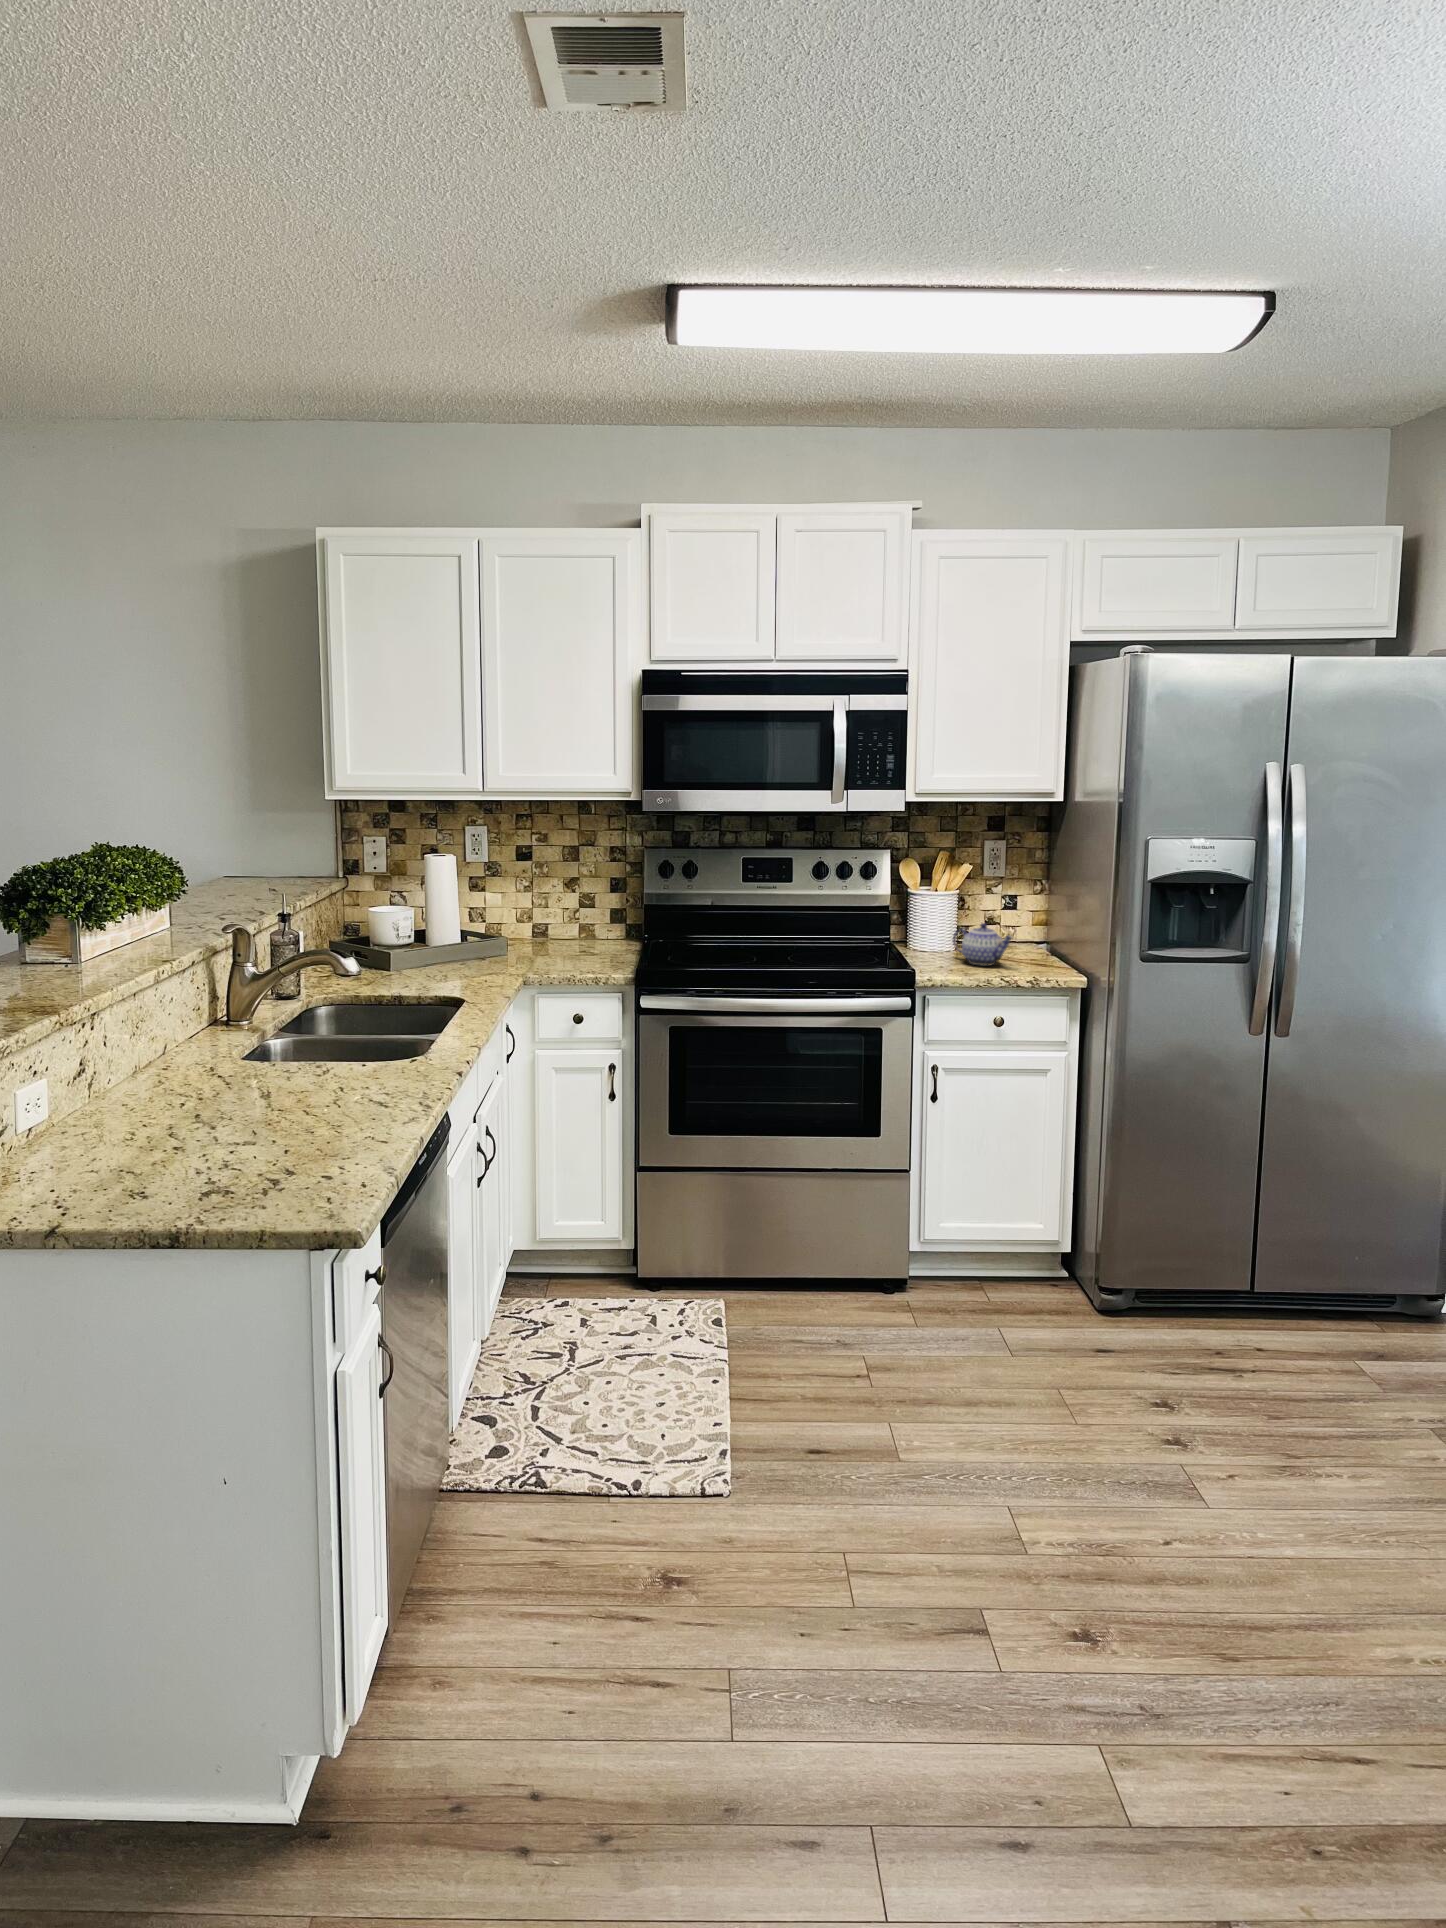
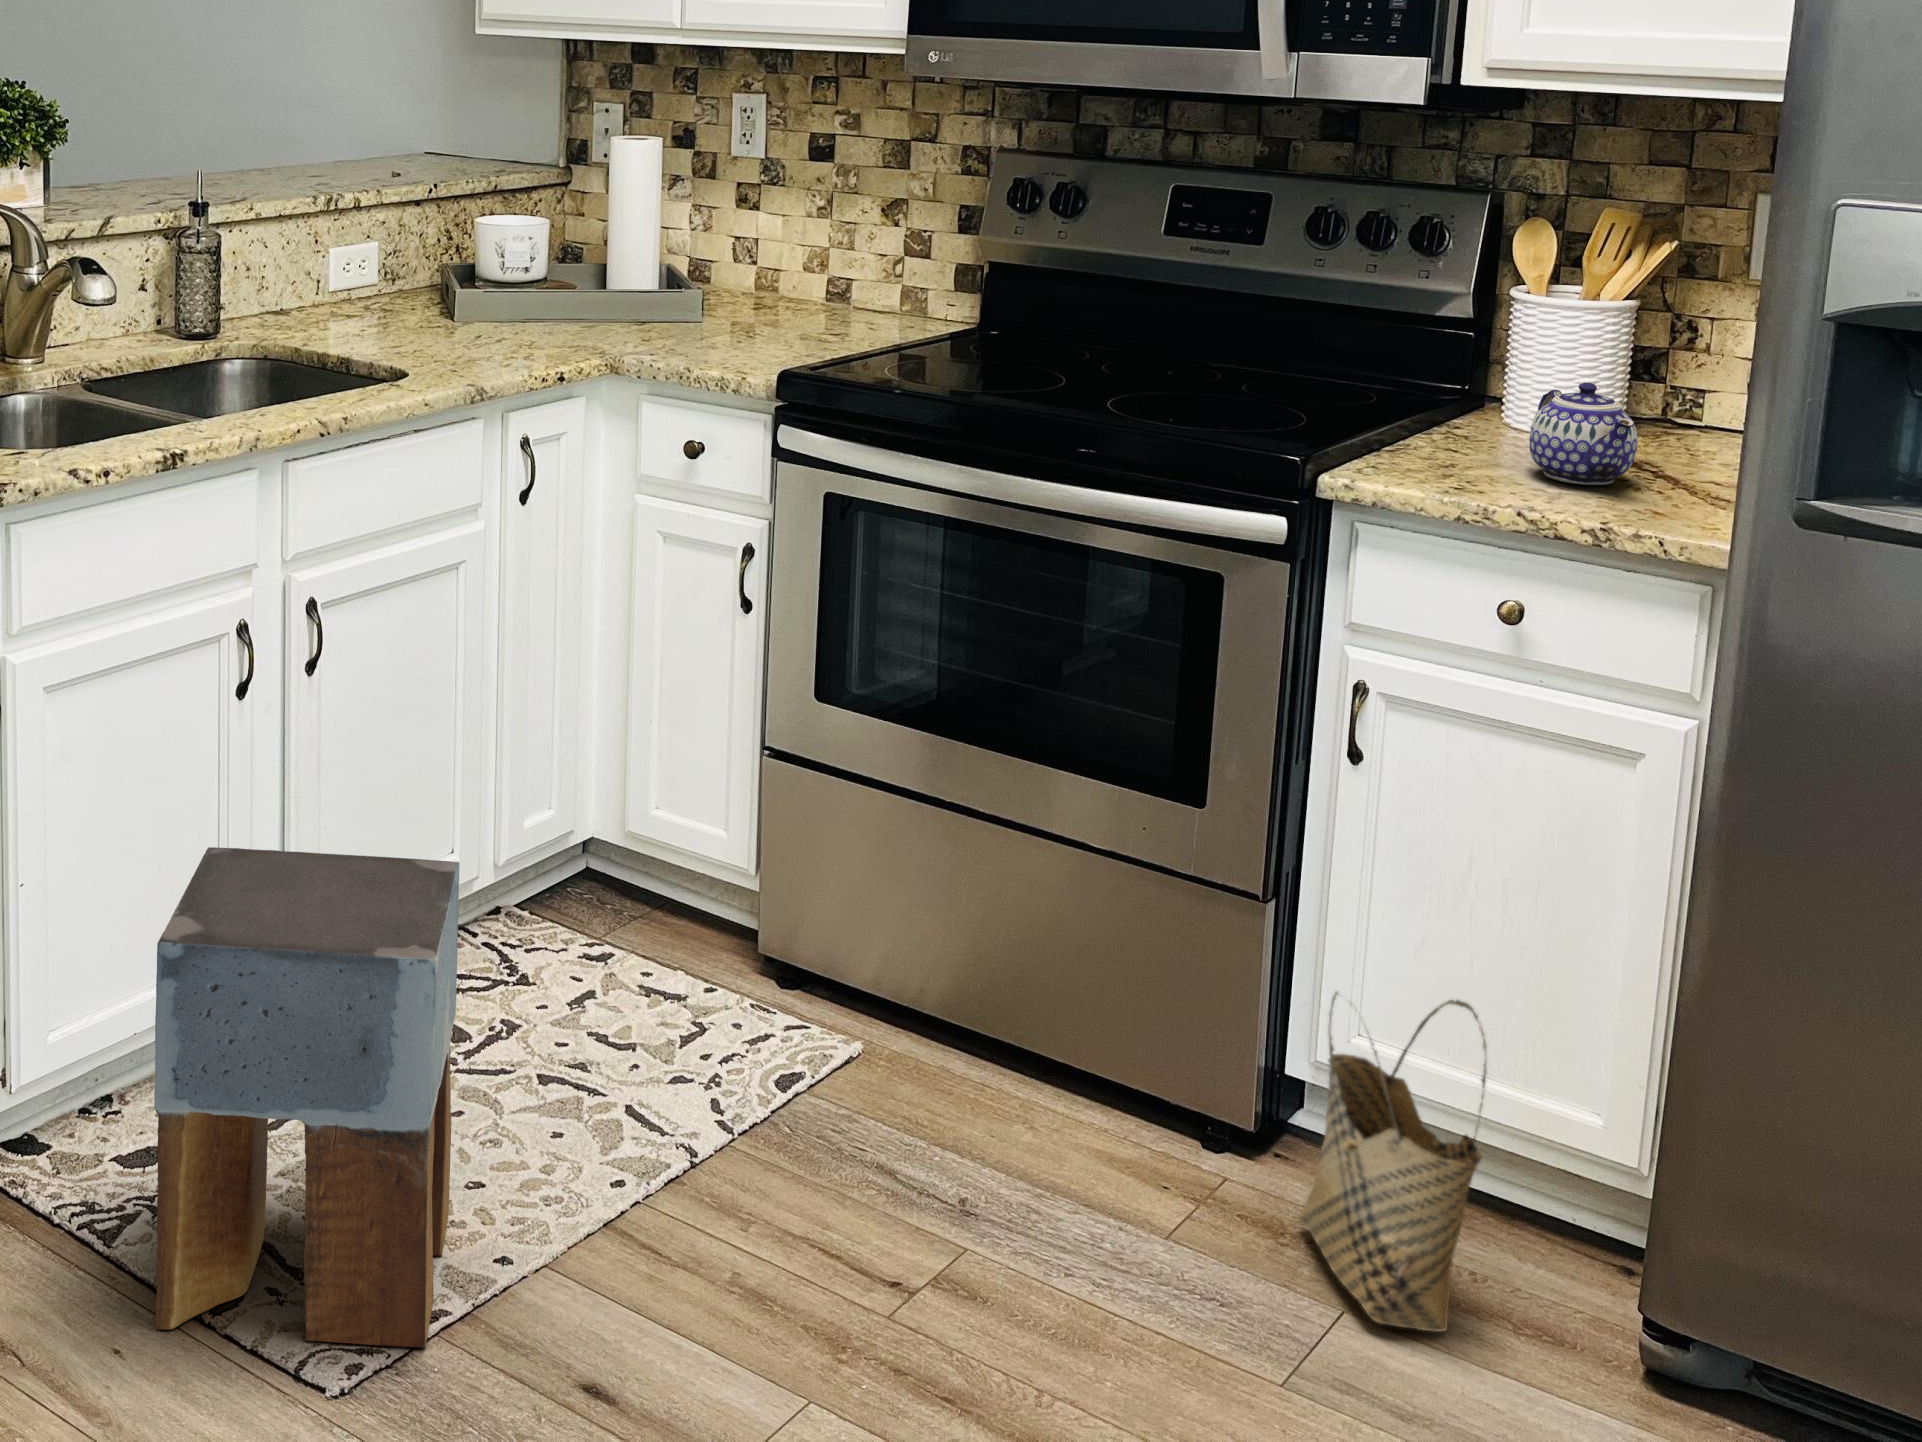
woven basket: none [949,1186,1044,1327] -> present [1300,992,1487,1332]
stool: none [558,1248,757,1551] -> present [154,847,459,1347]

